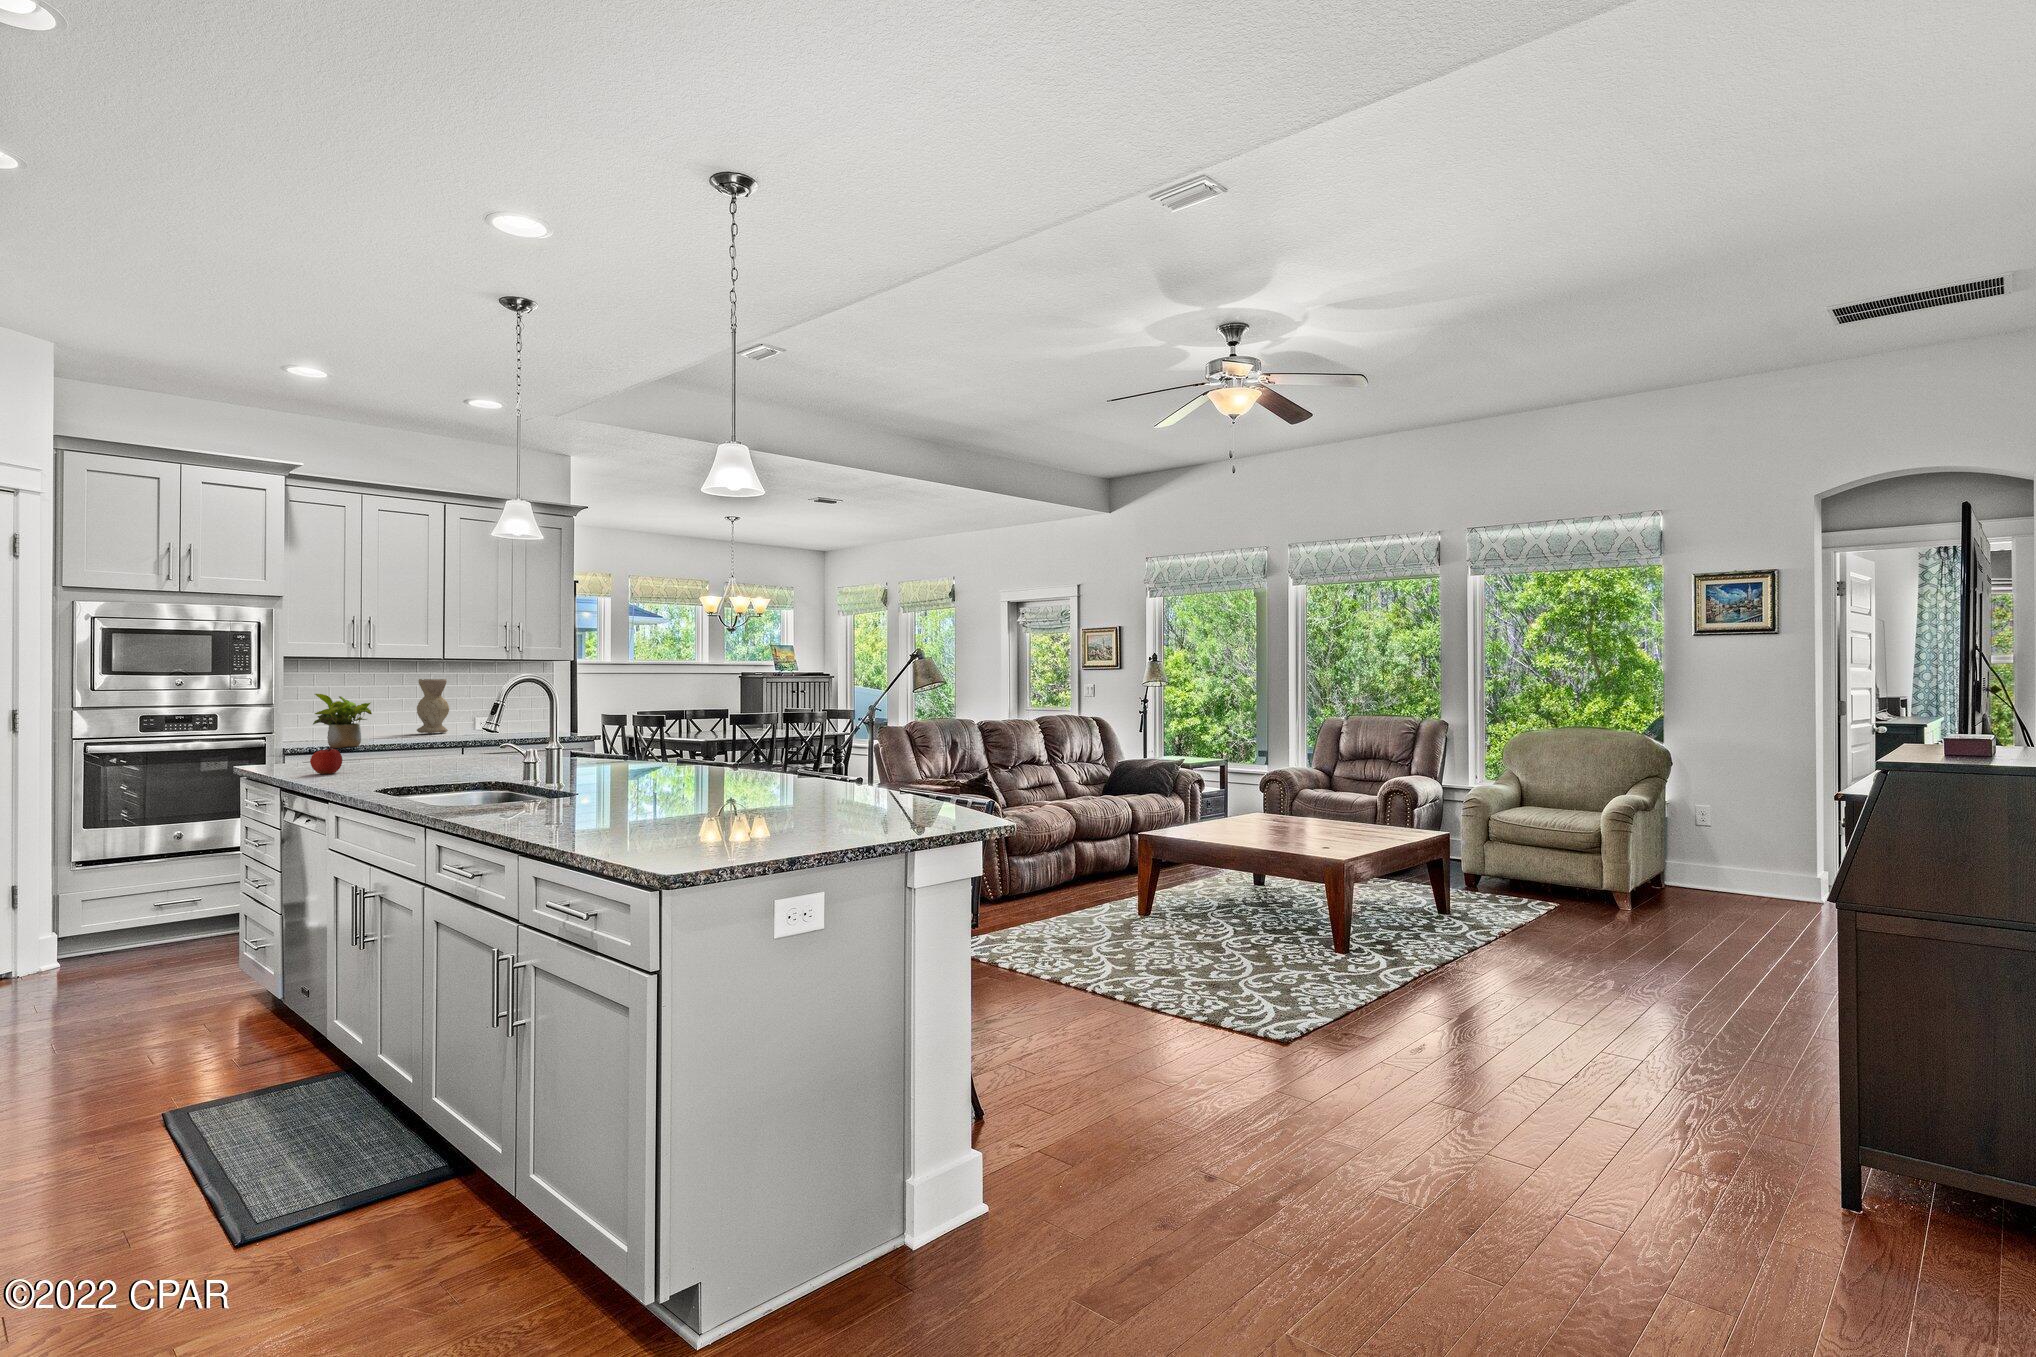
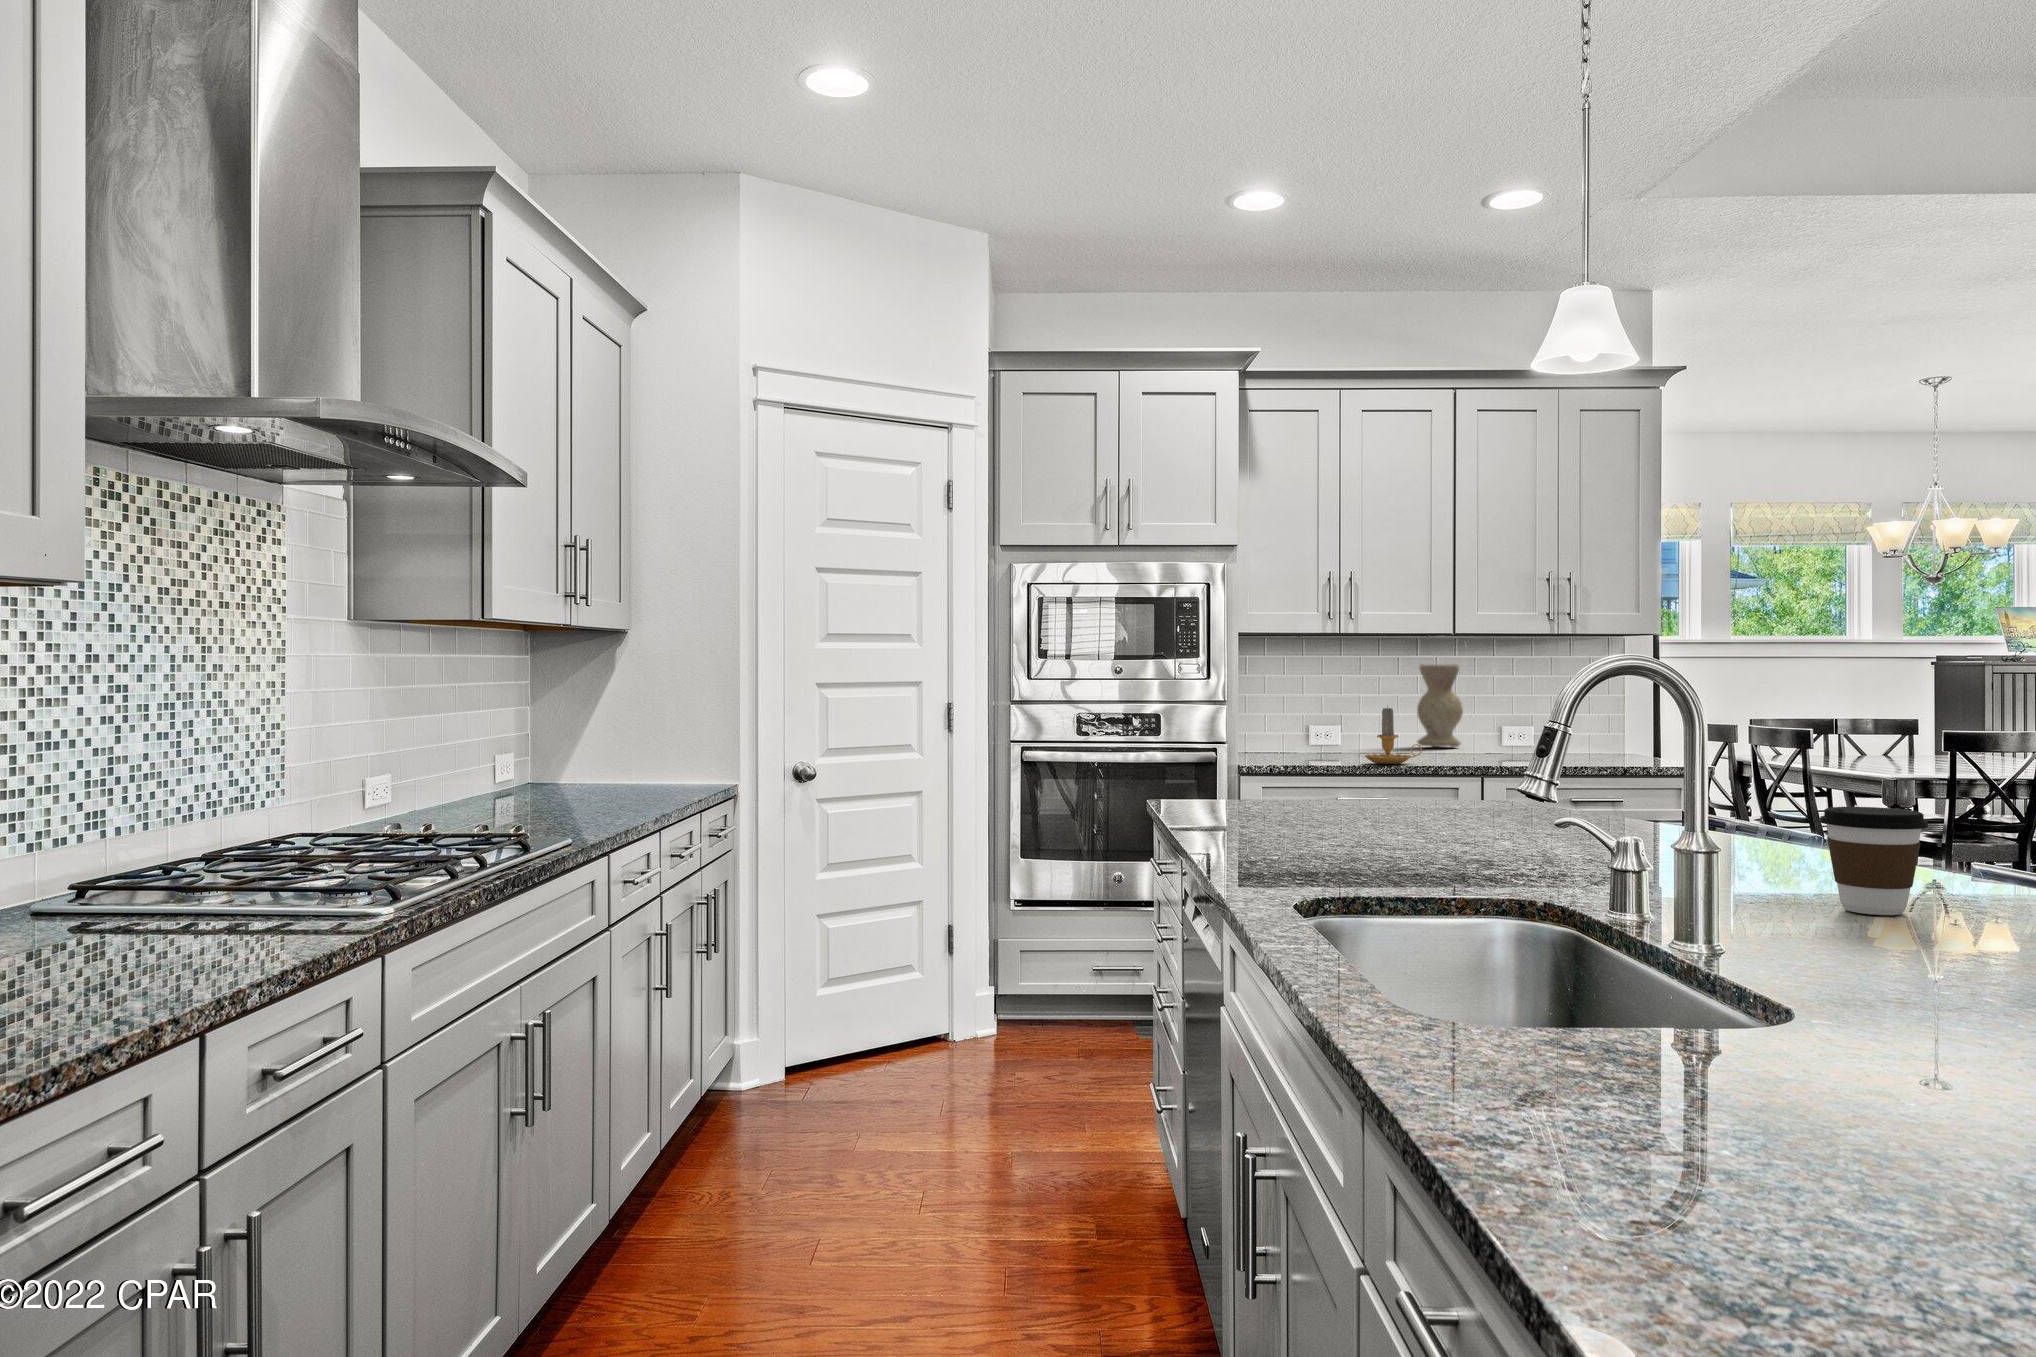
potted plant: present [313,694,372,750] -> none [1267,685,1346,771]
candle: none [383,706,423,743] -> present [1365,706,1422,764]
coffee cup: none [607,739,643,779] -> present [1820,807,1928,915]
apple: present [310,747,343,774] -> none [1229,777,1278,825]

